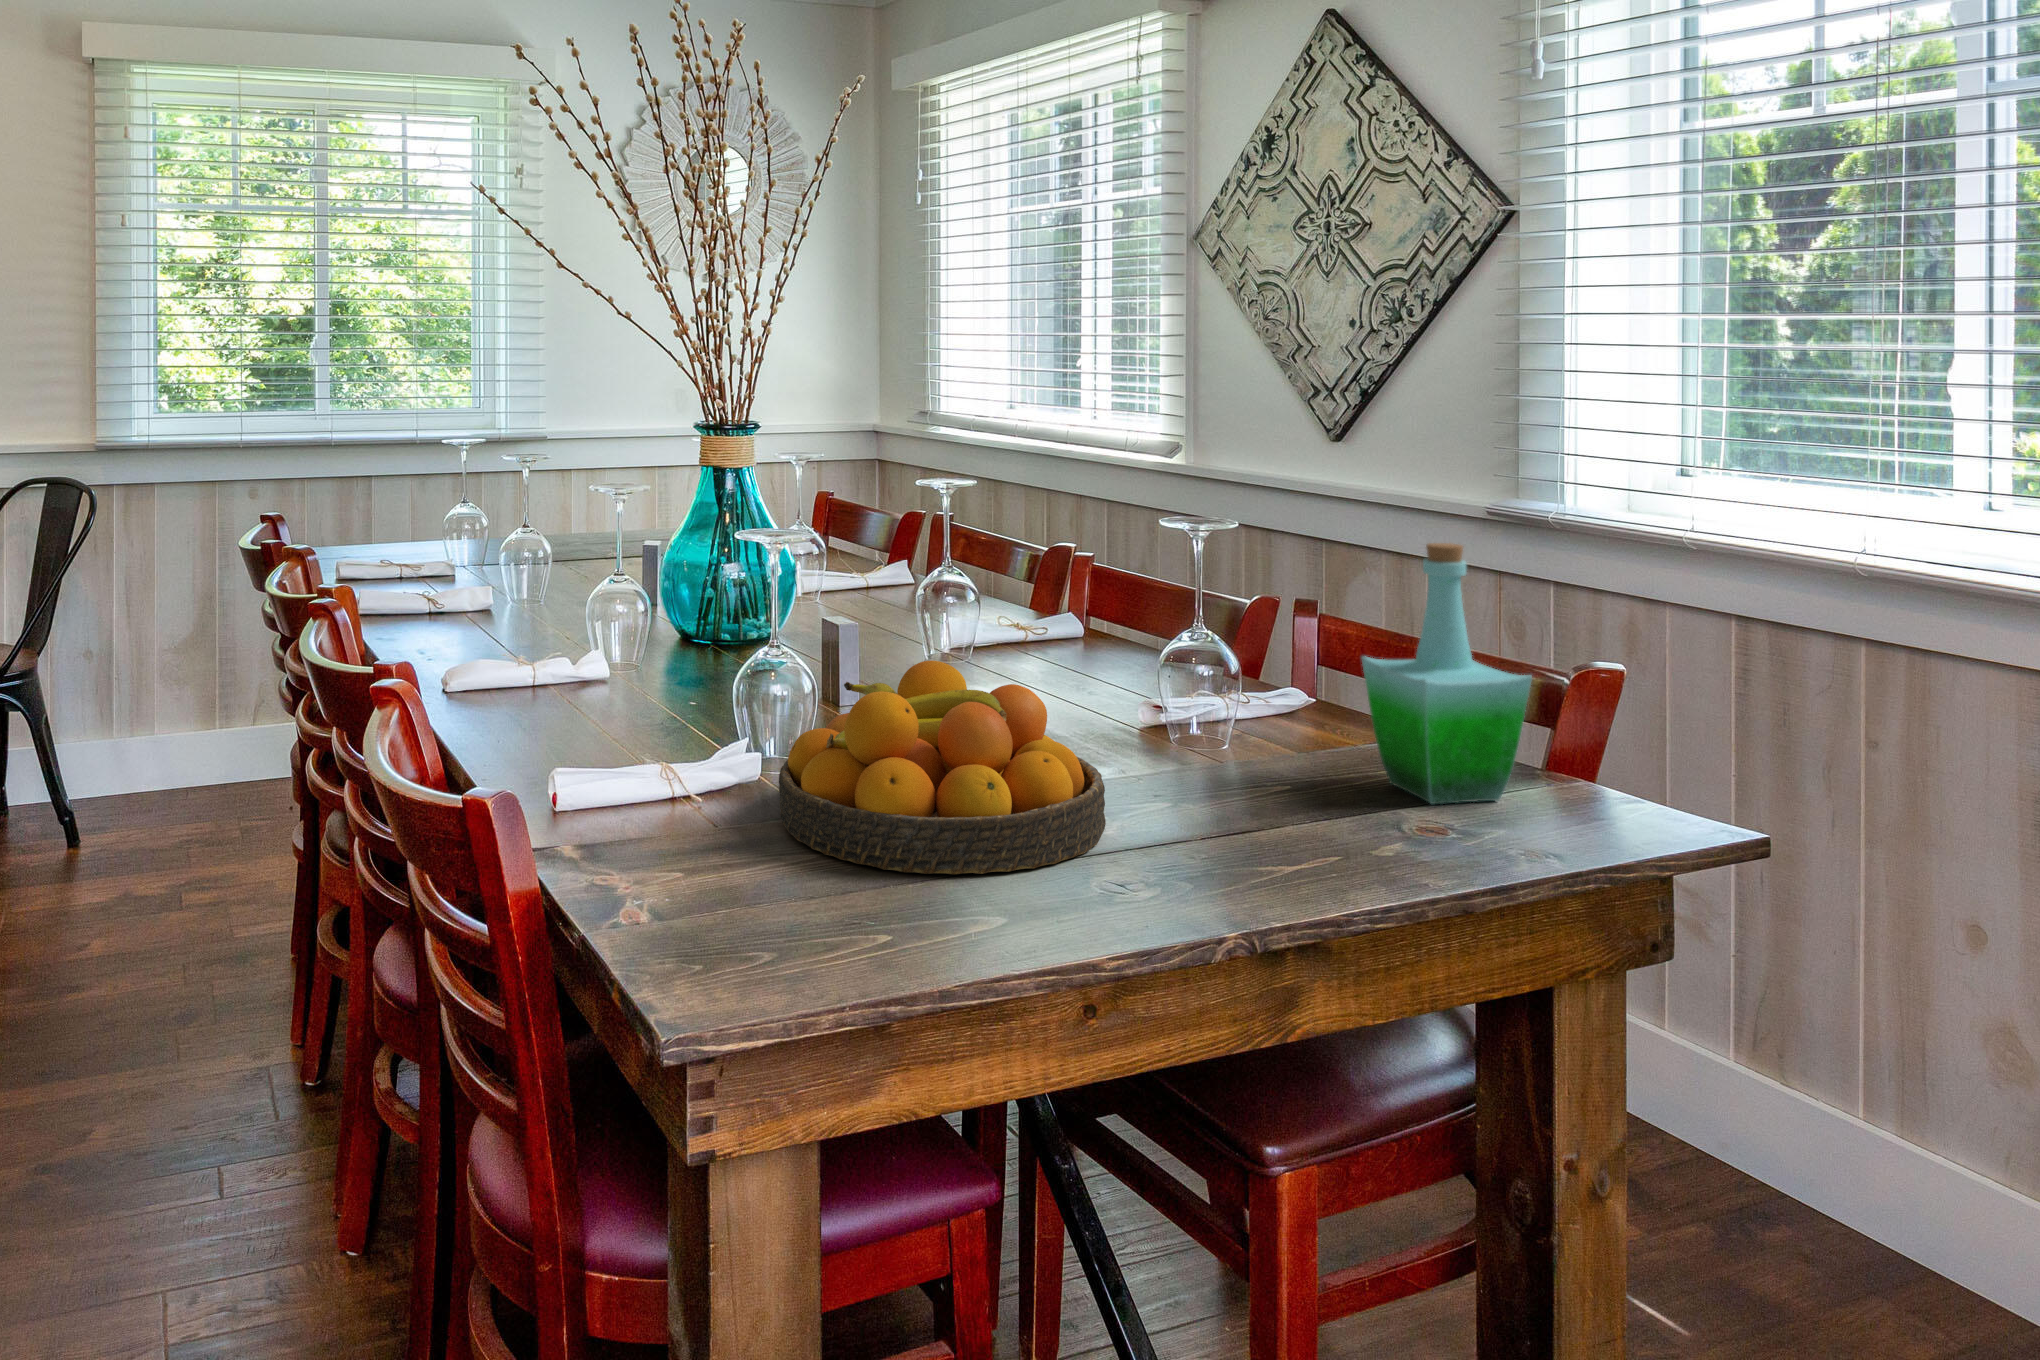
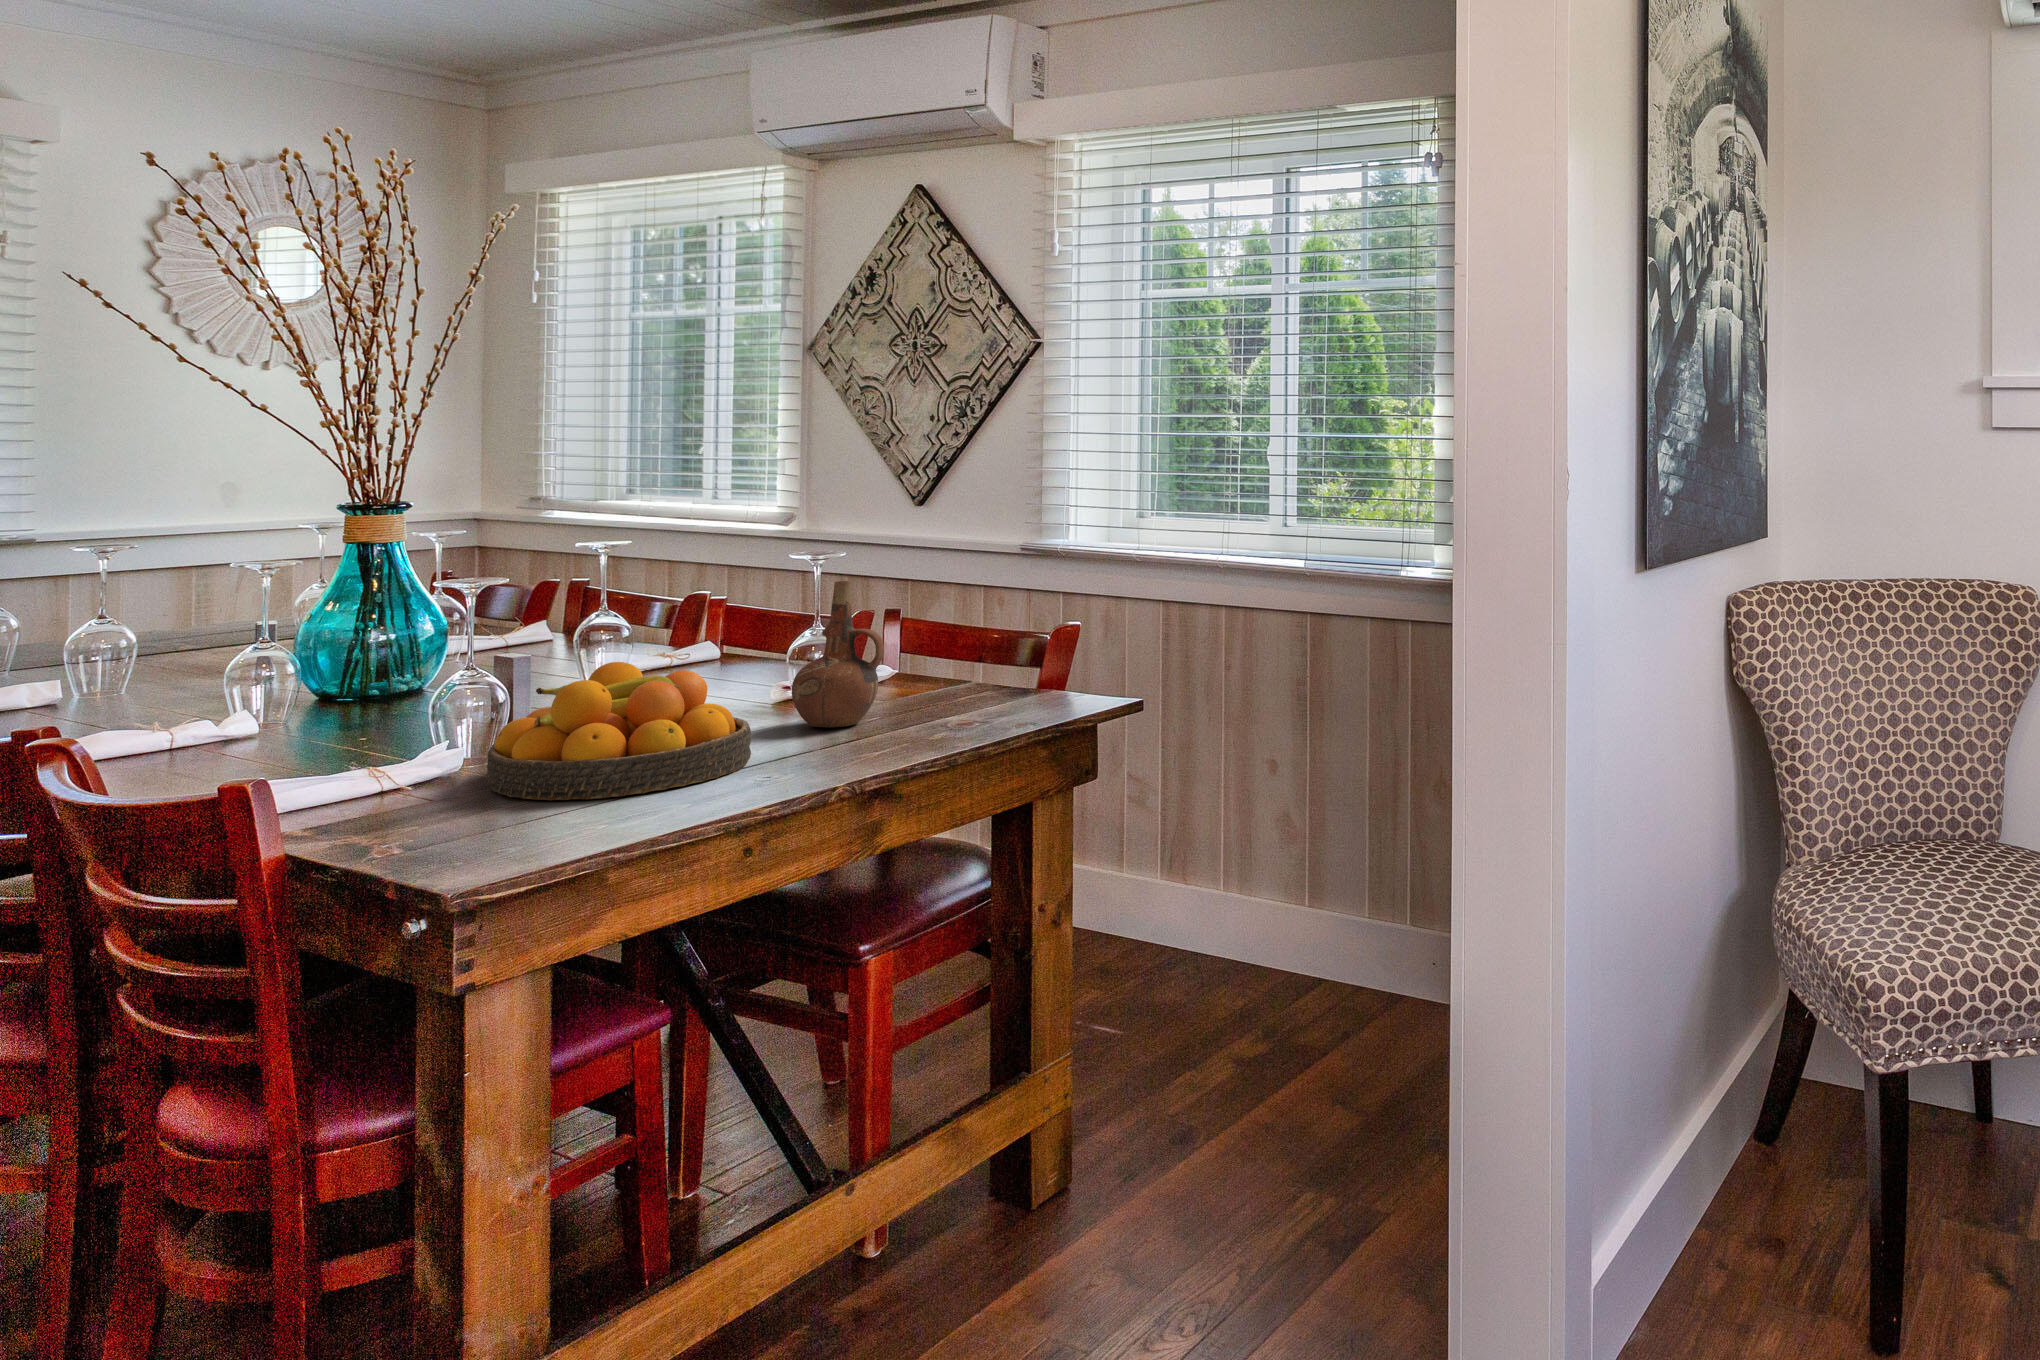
bottle: present [1362,543,1532,804] -> none [926,556,1027,717]
ceramic pitcher: none [1165,567,1298,789] -> present [792,581,884,727]

